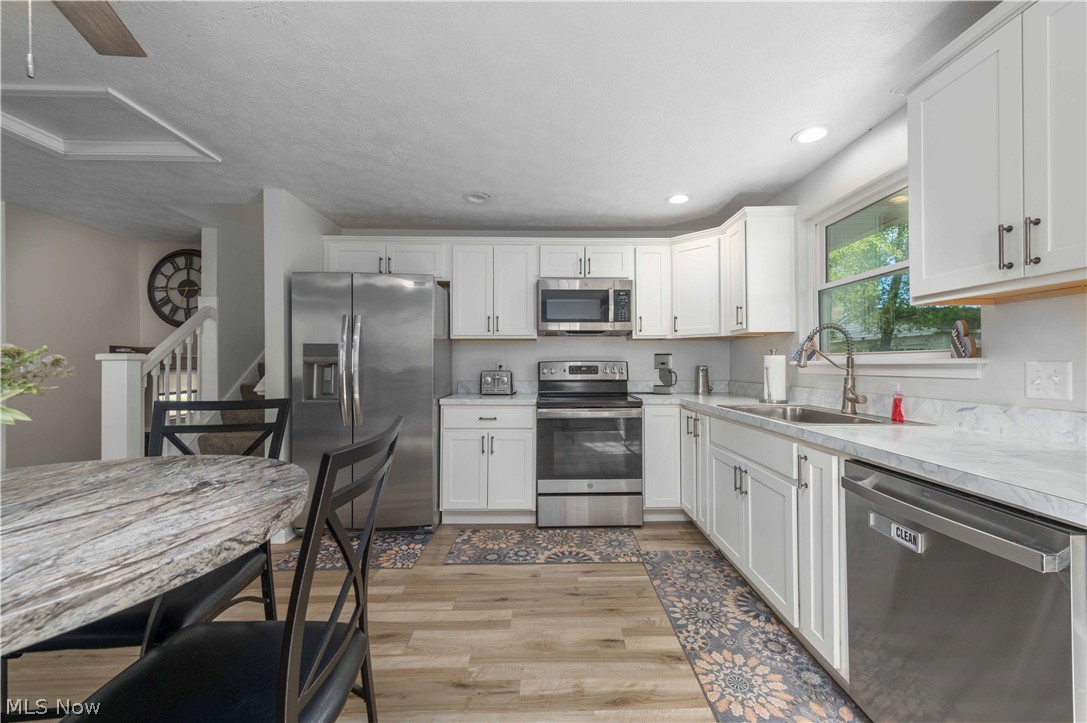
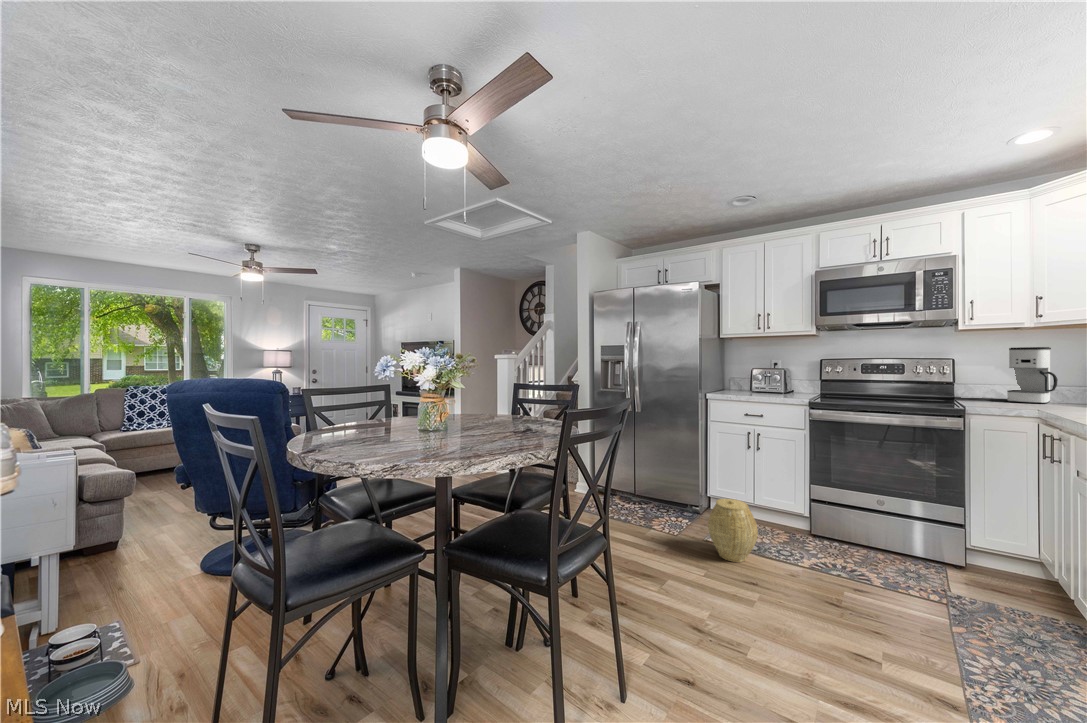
woven basket: none [452,511,502,582] -> present [708,499,758,562]

